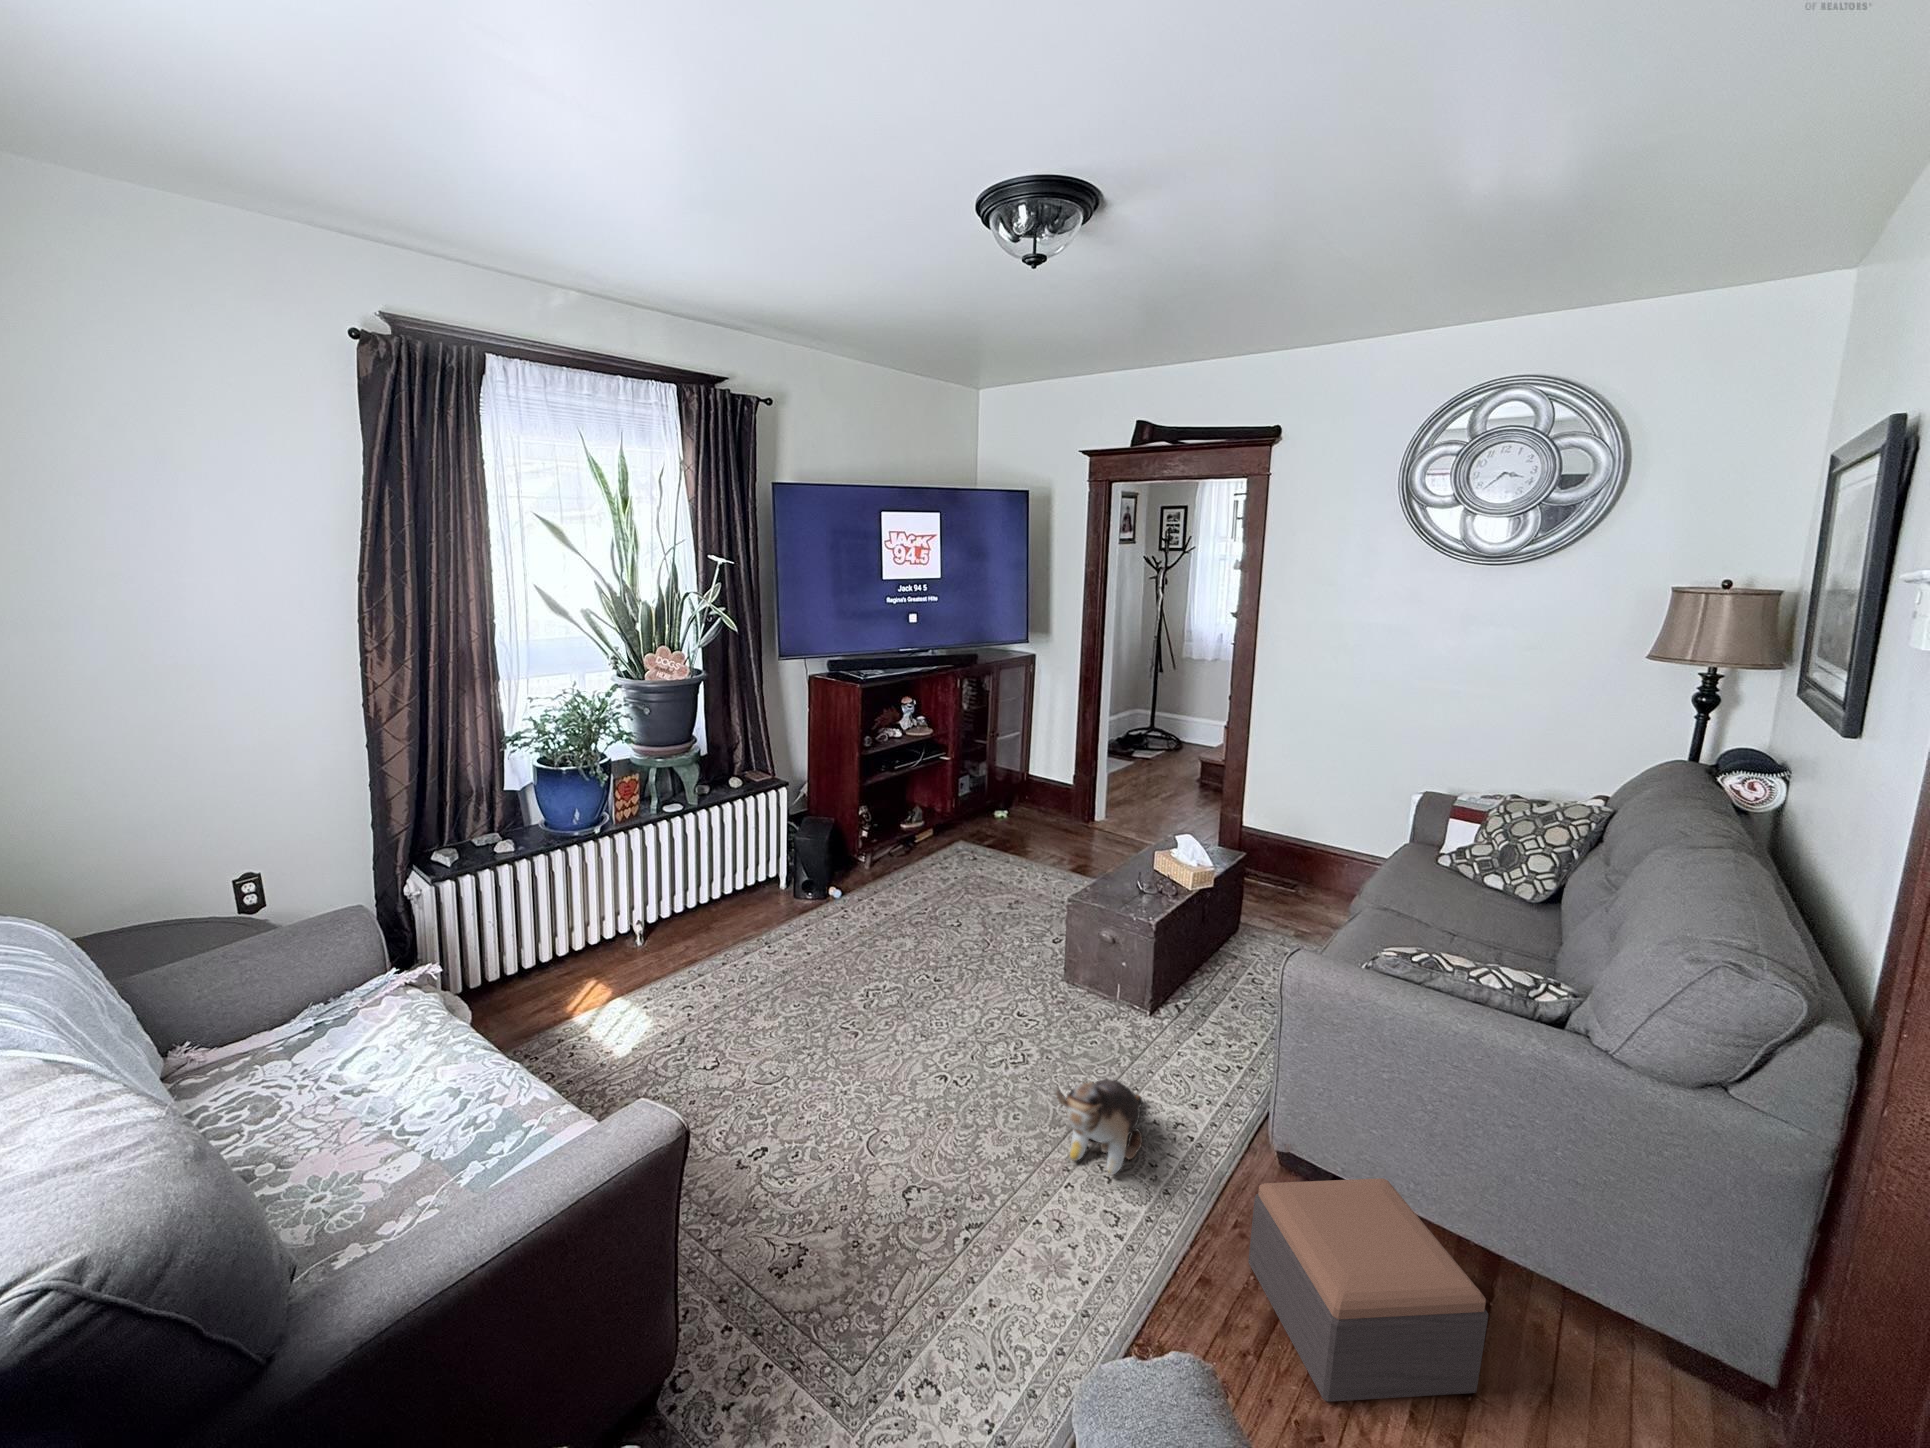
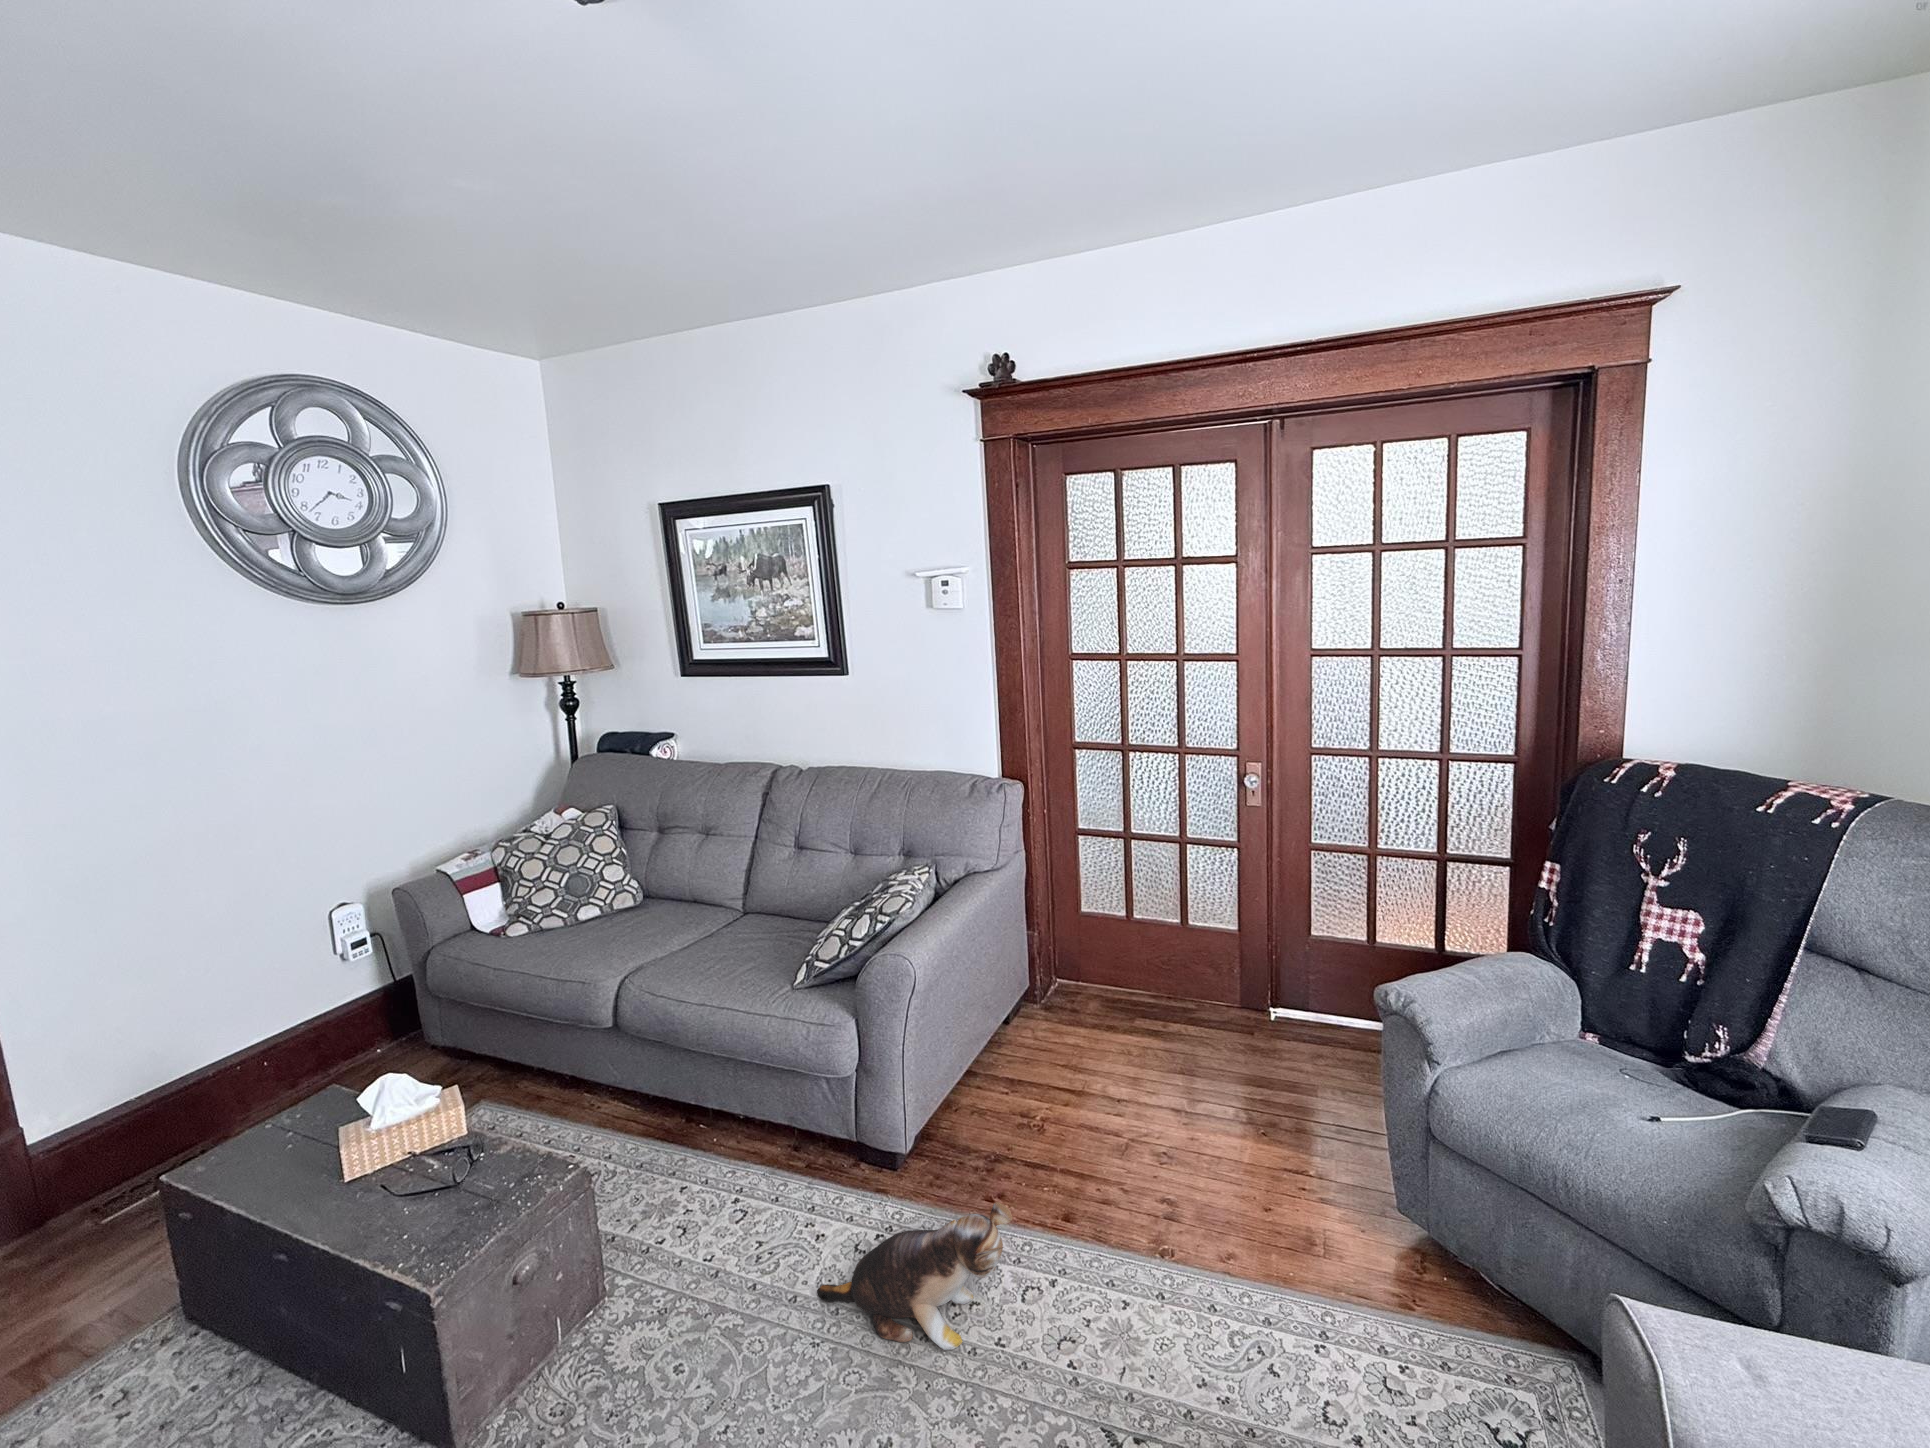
footstool: present [1248,1178,1488,1402] -> none [981,1020,1138,1187]

